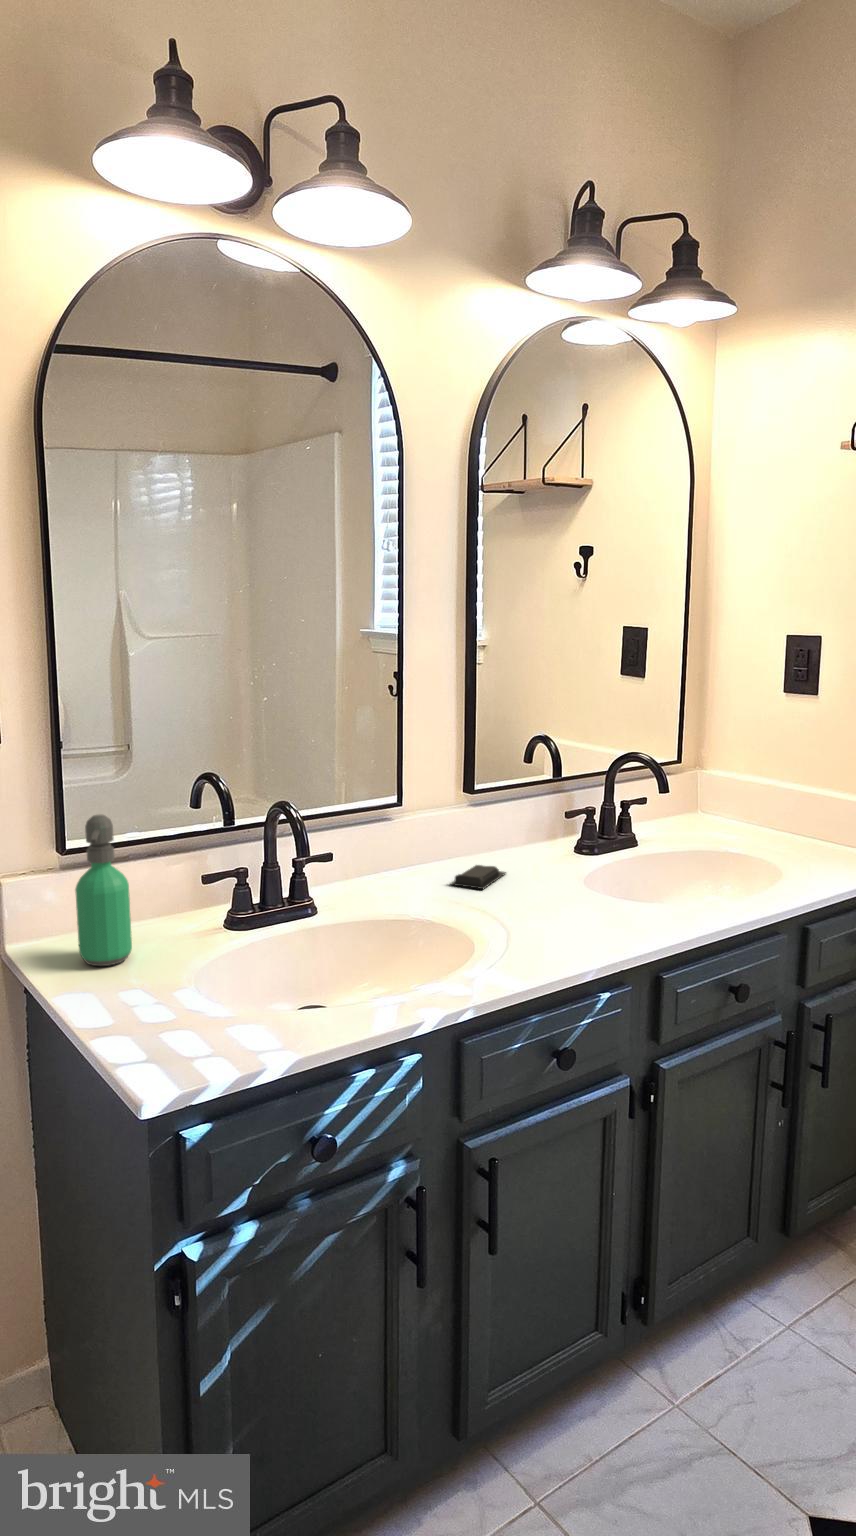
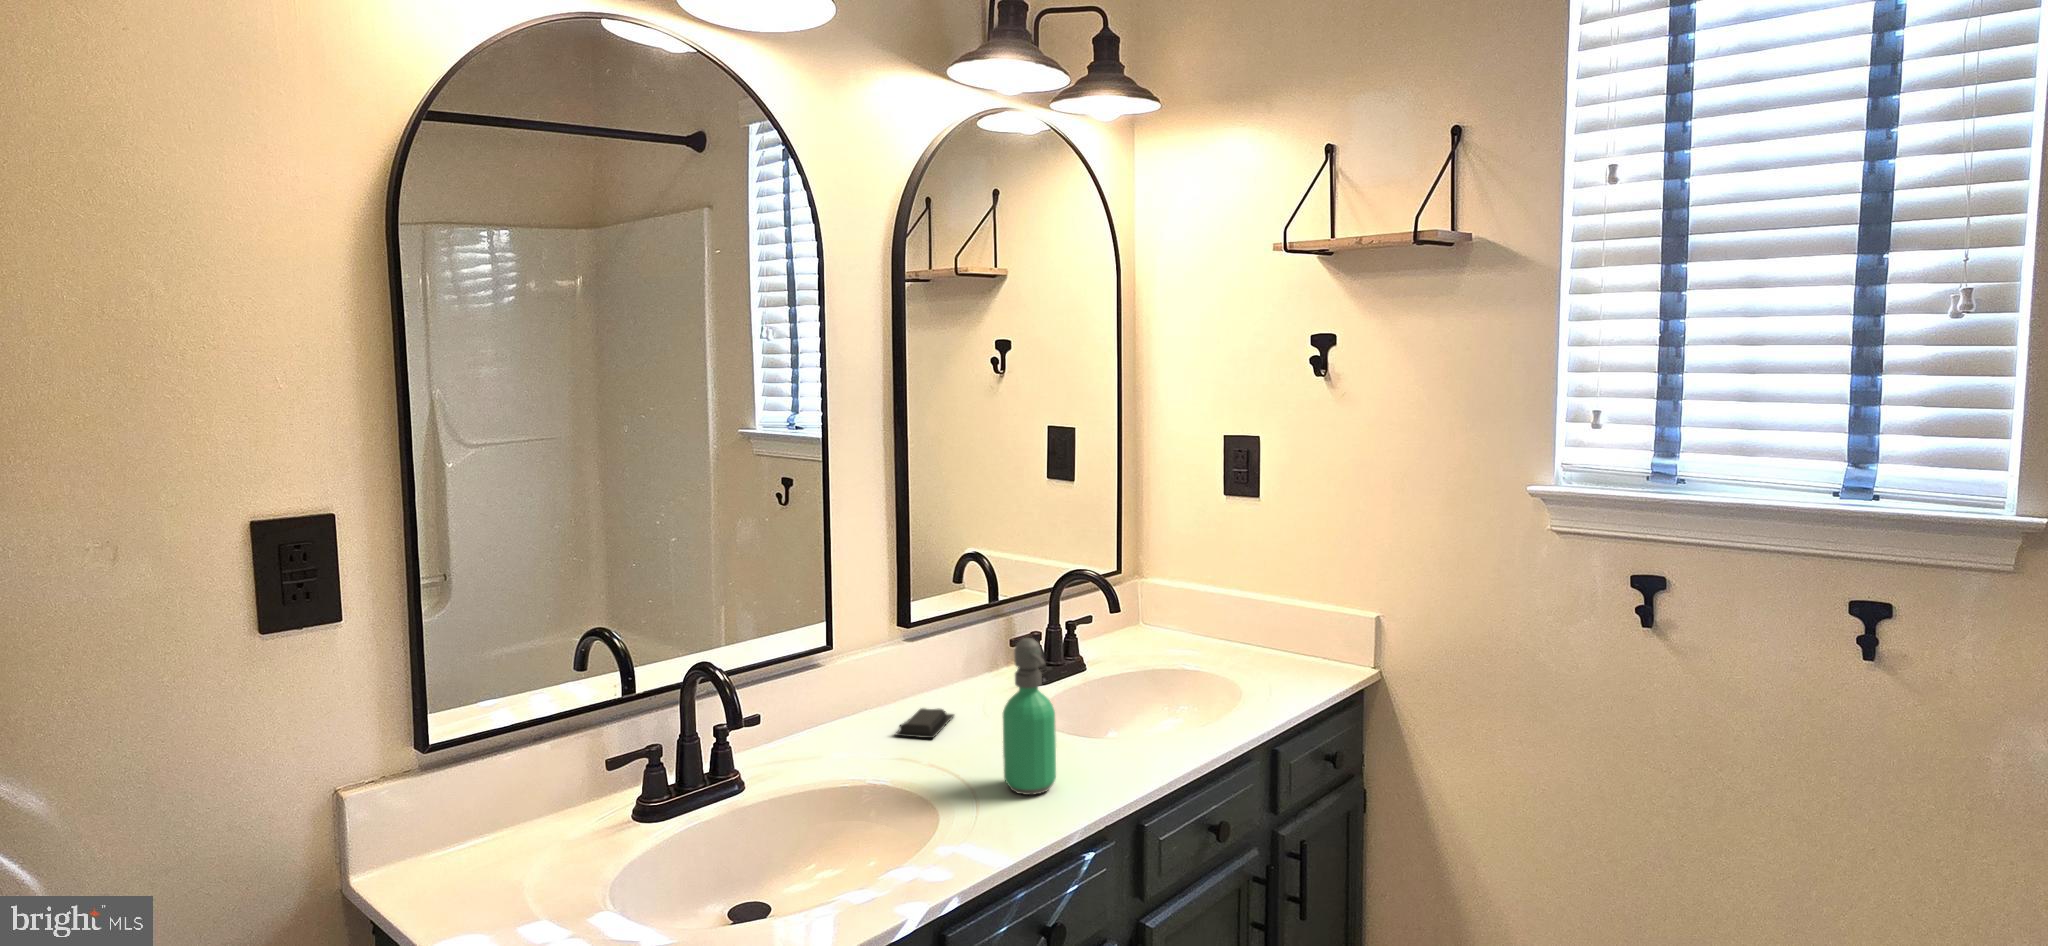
soap dispenser: present [75,815,132,966] -> present [1003,638,1056,795]

